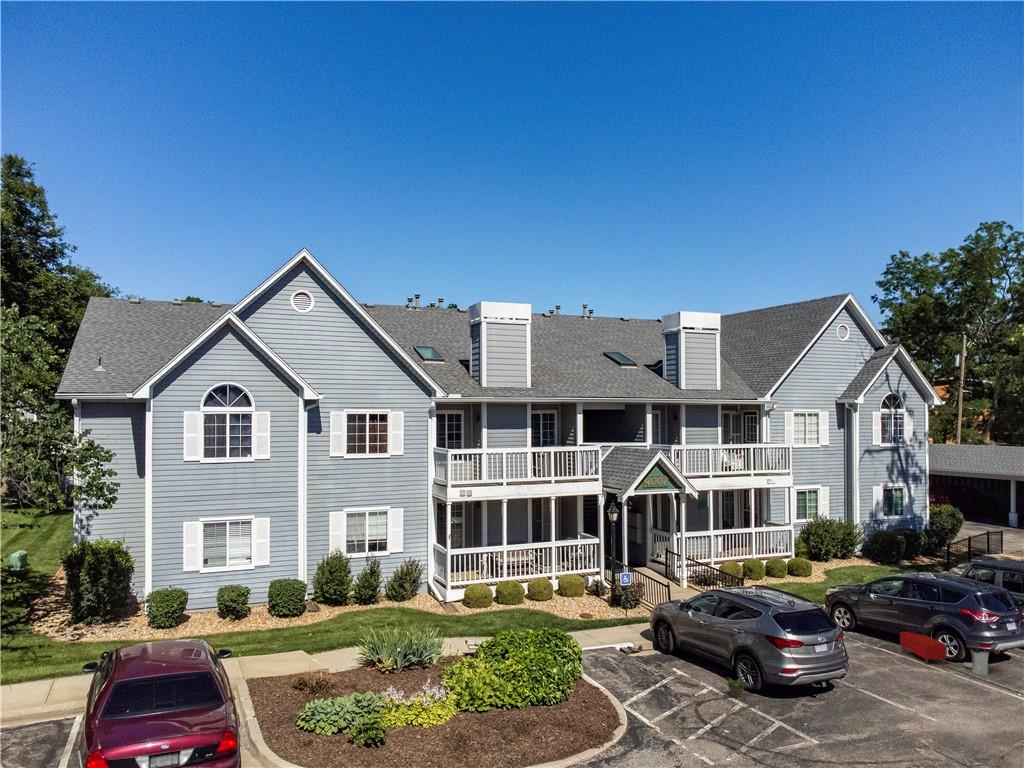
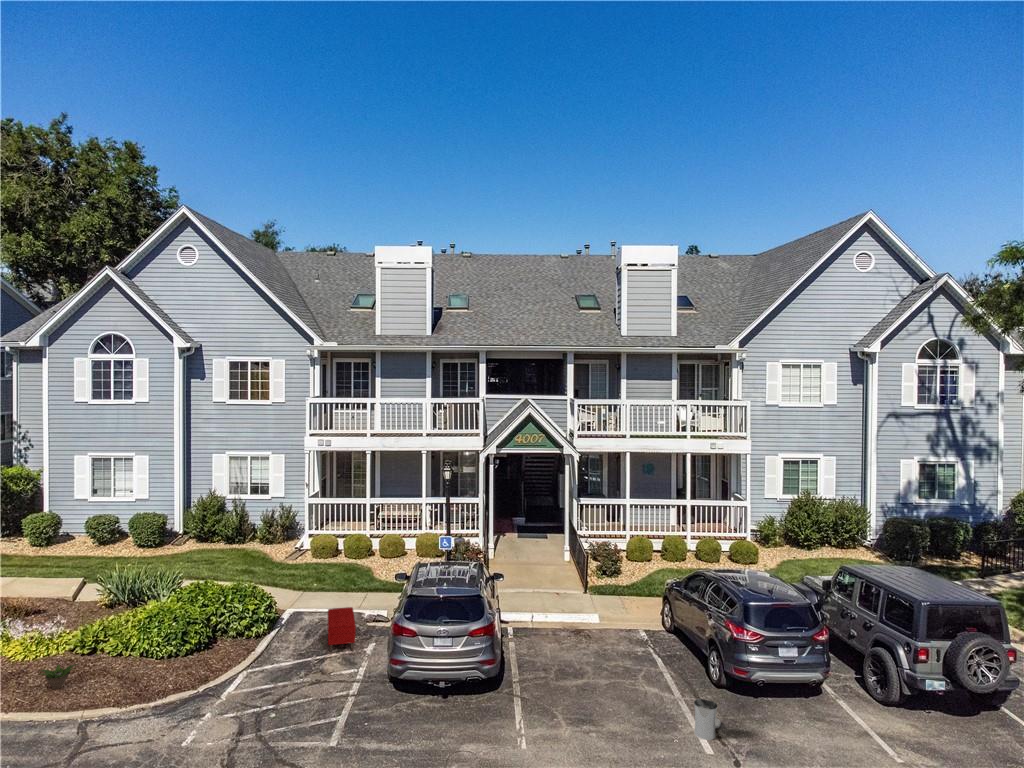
bench: present [900,632,946,665] -> present [327,607,356,652]
decorative plant: present [726,678,749,697] -> present [41,664,77,689]

